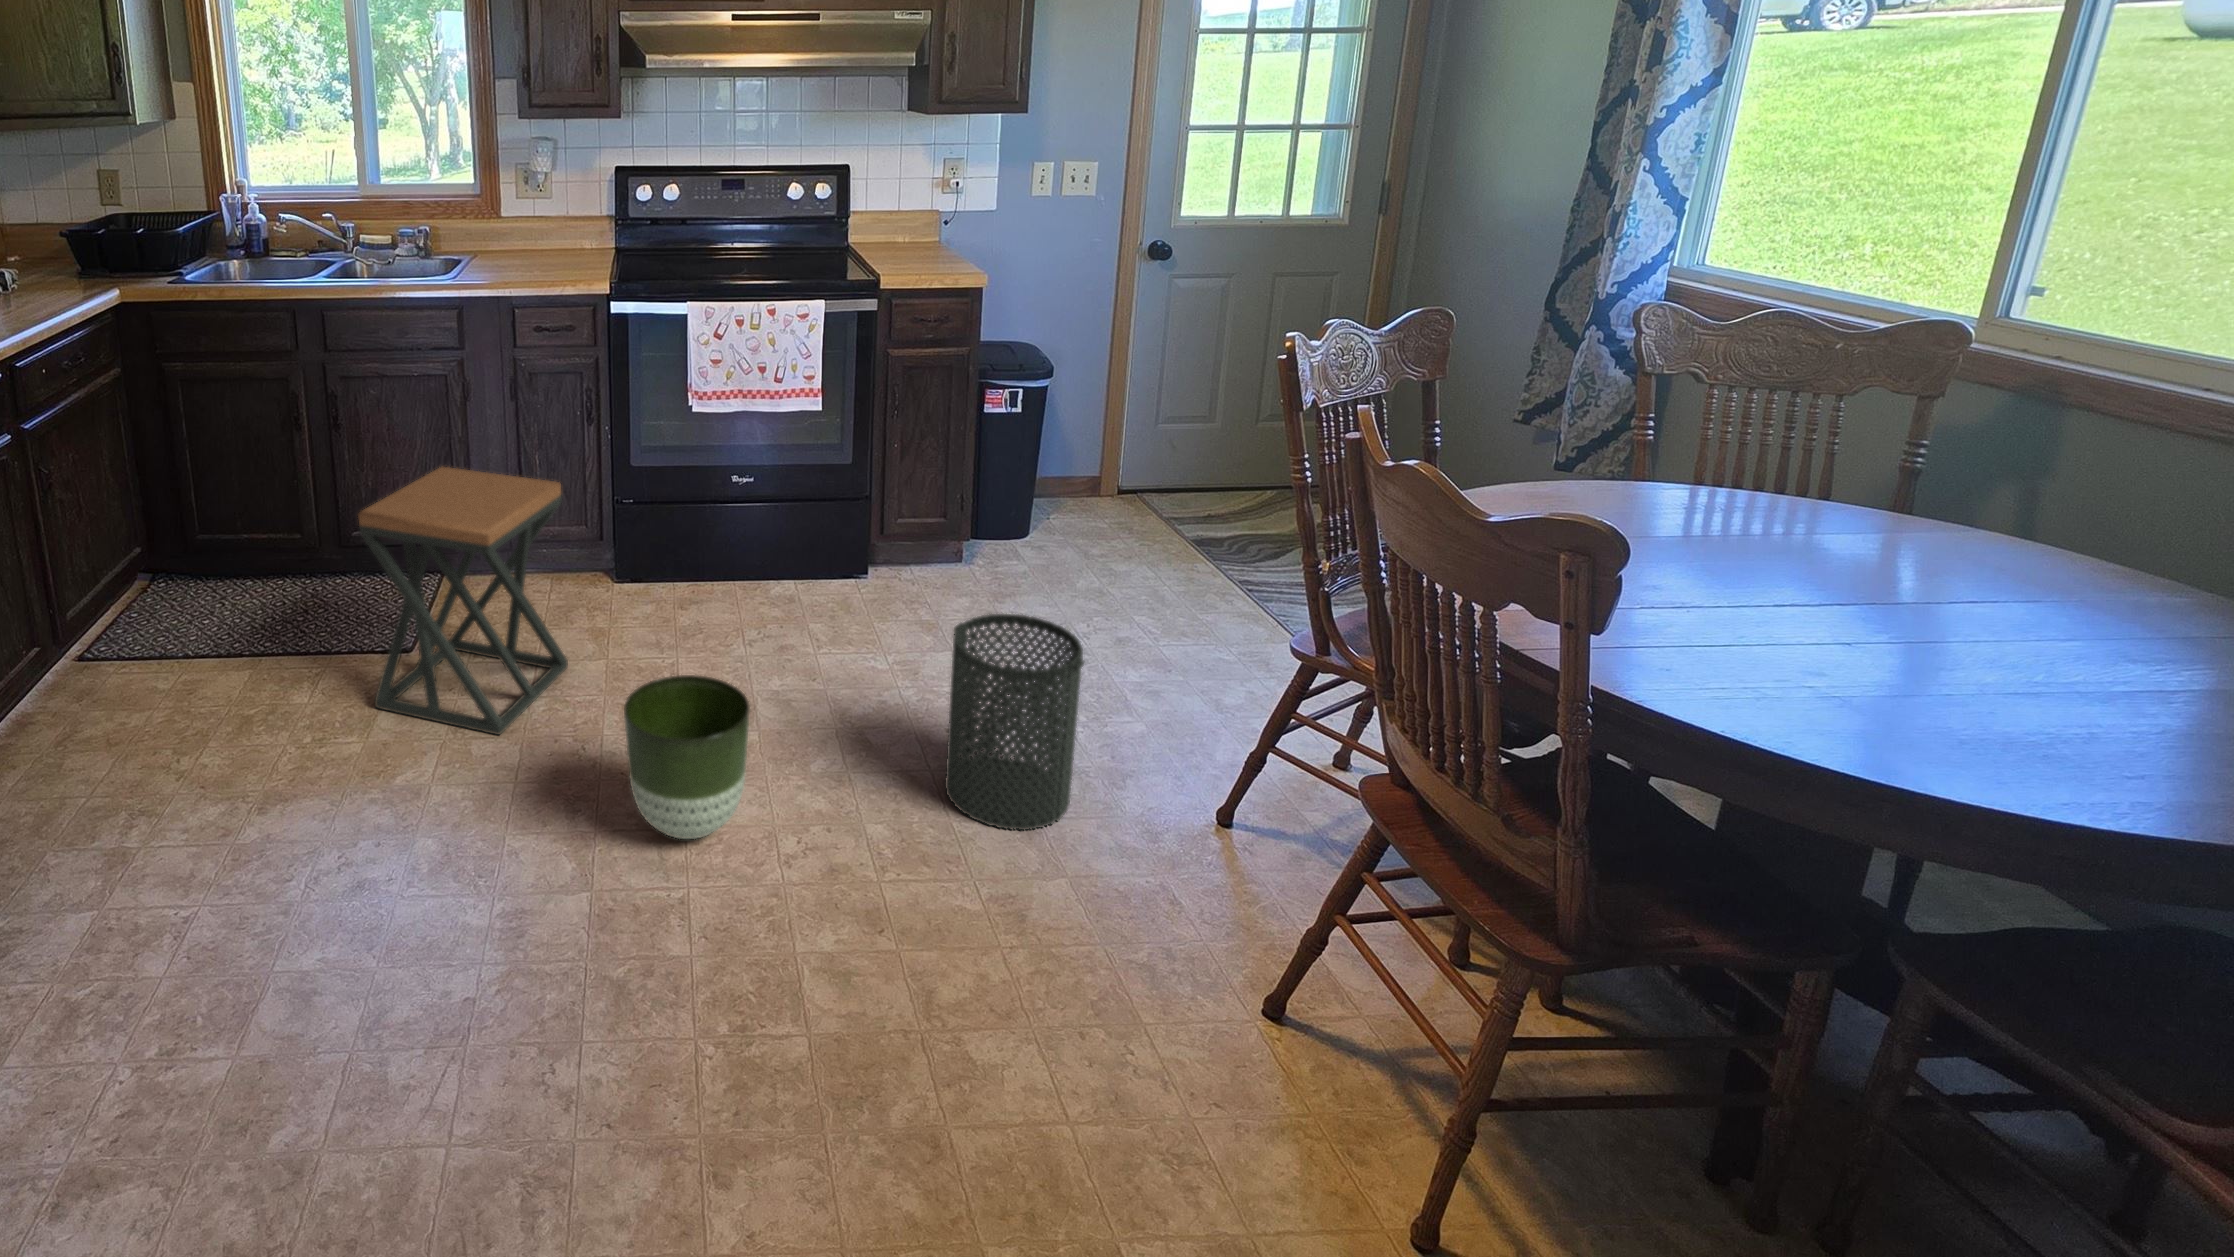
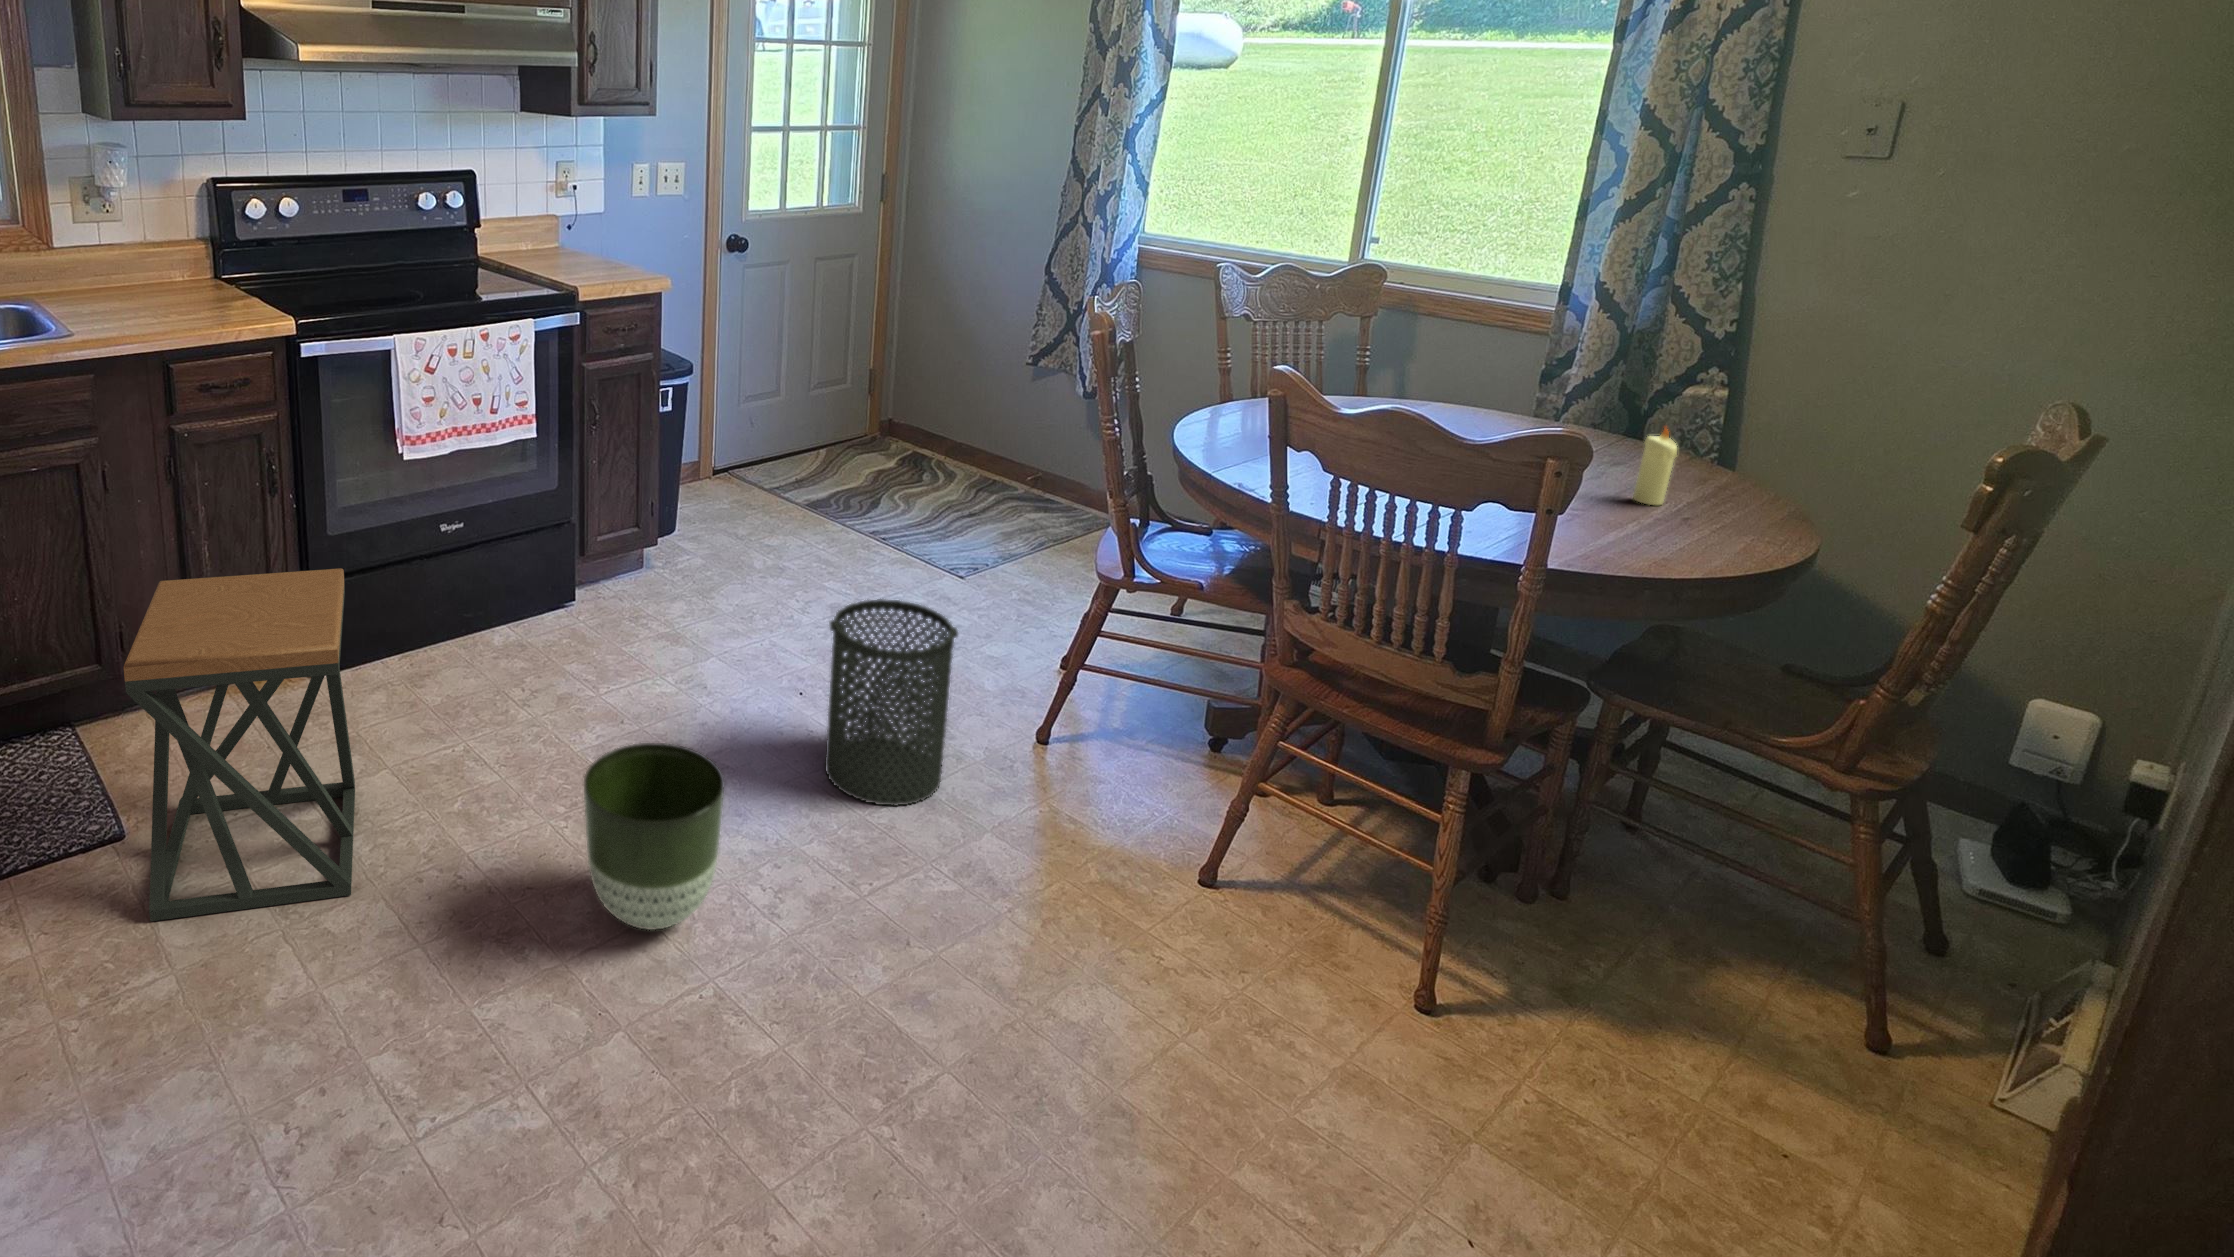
candle: none [2073,599,2162,726] -> present [1633,428,1677,505]

